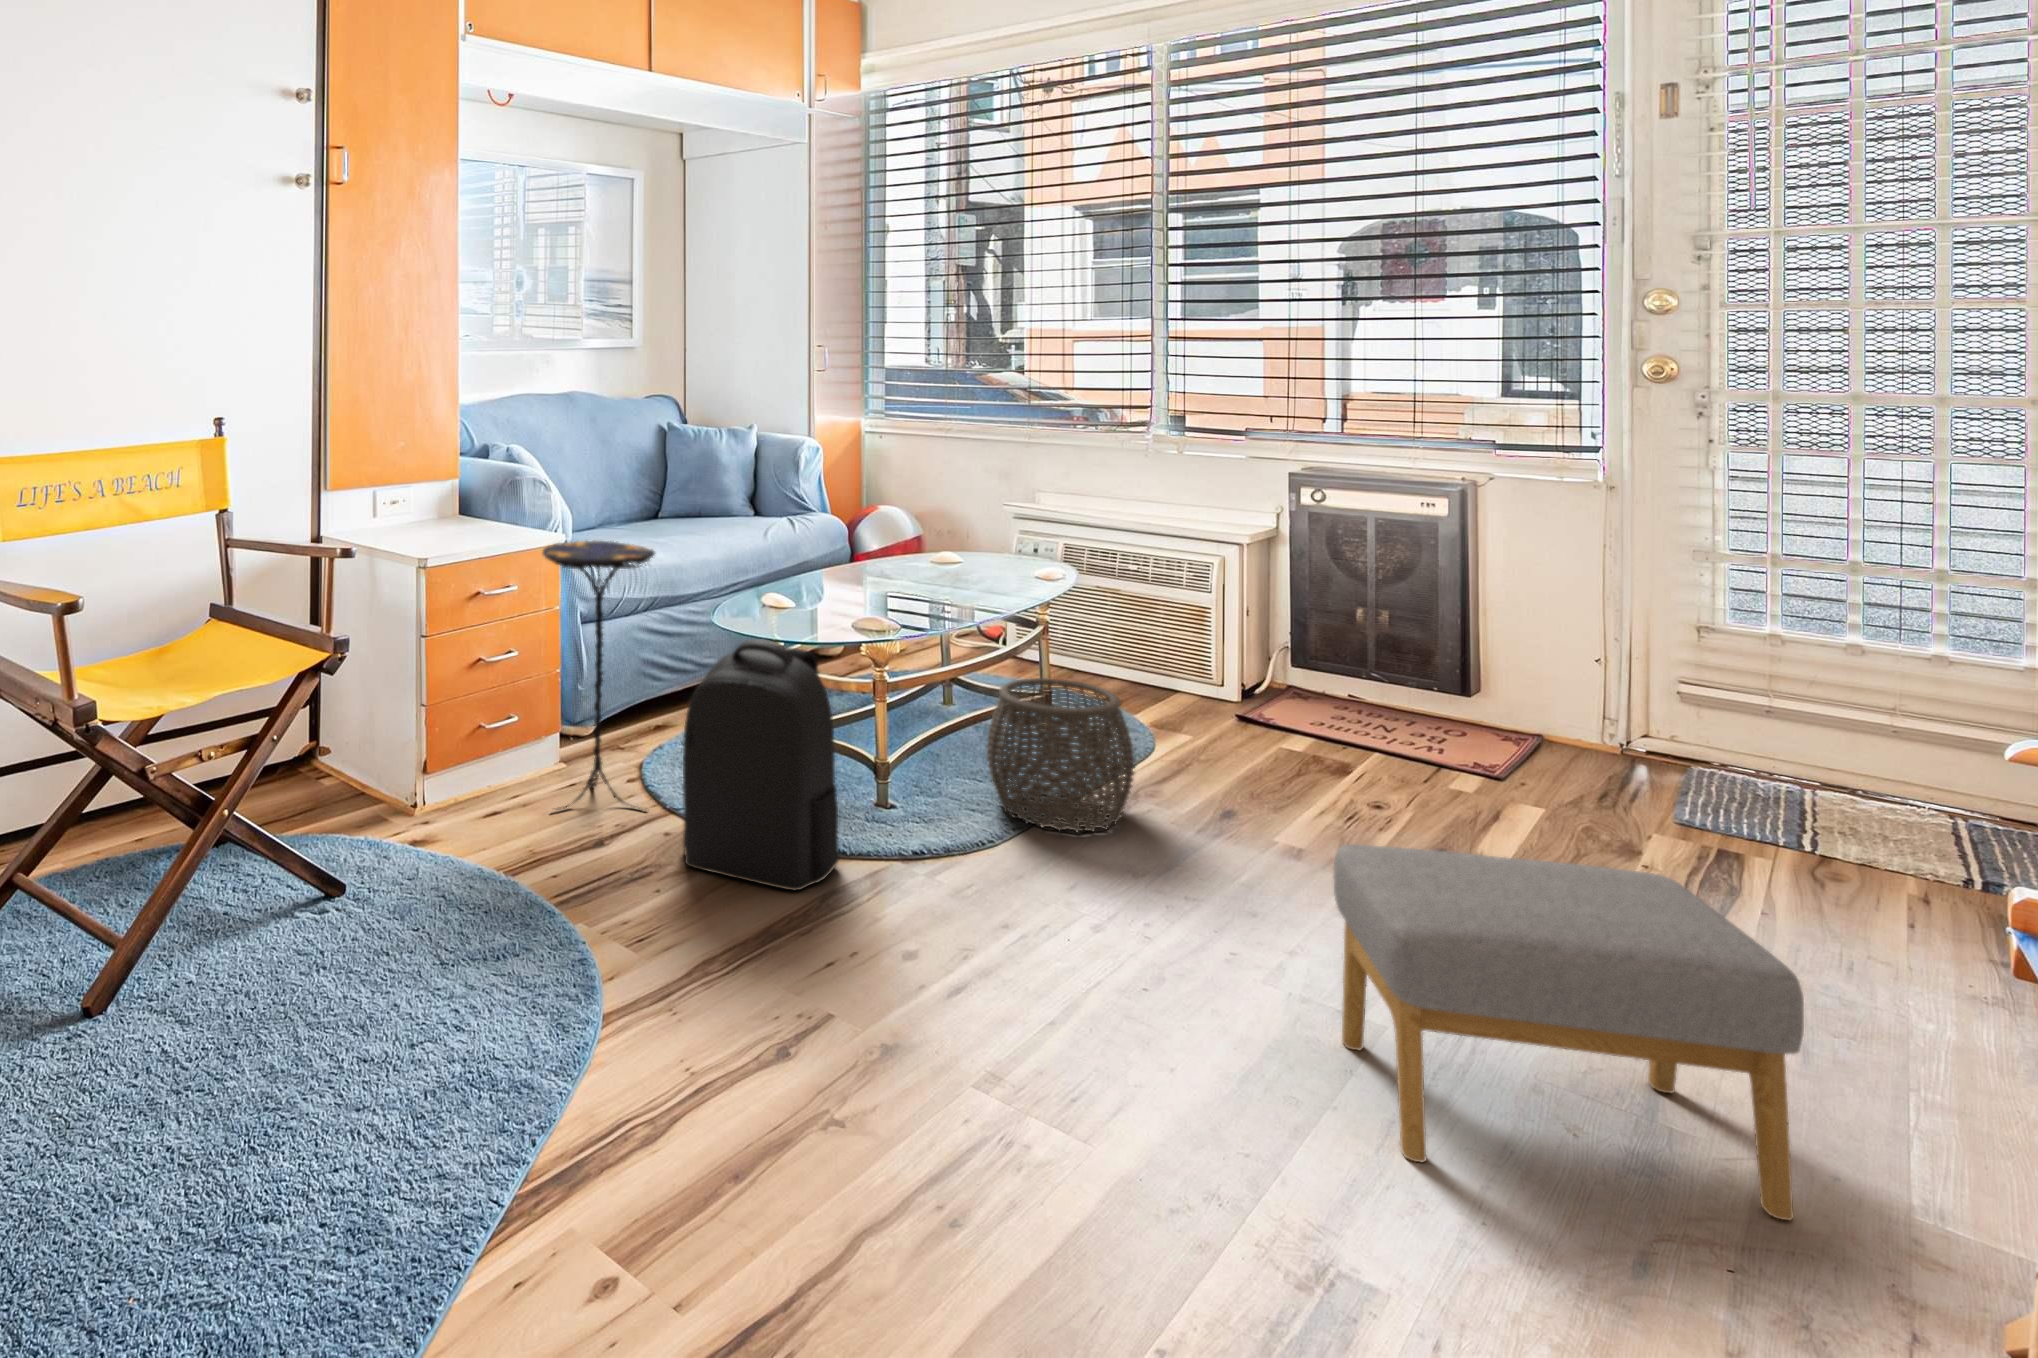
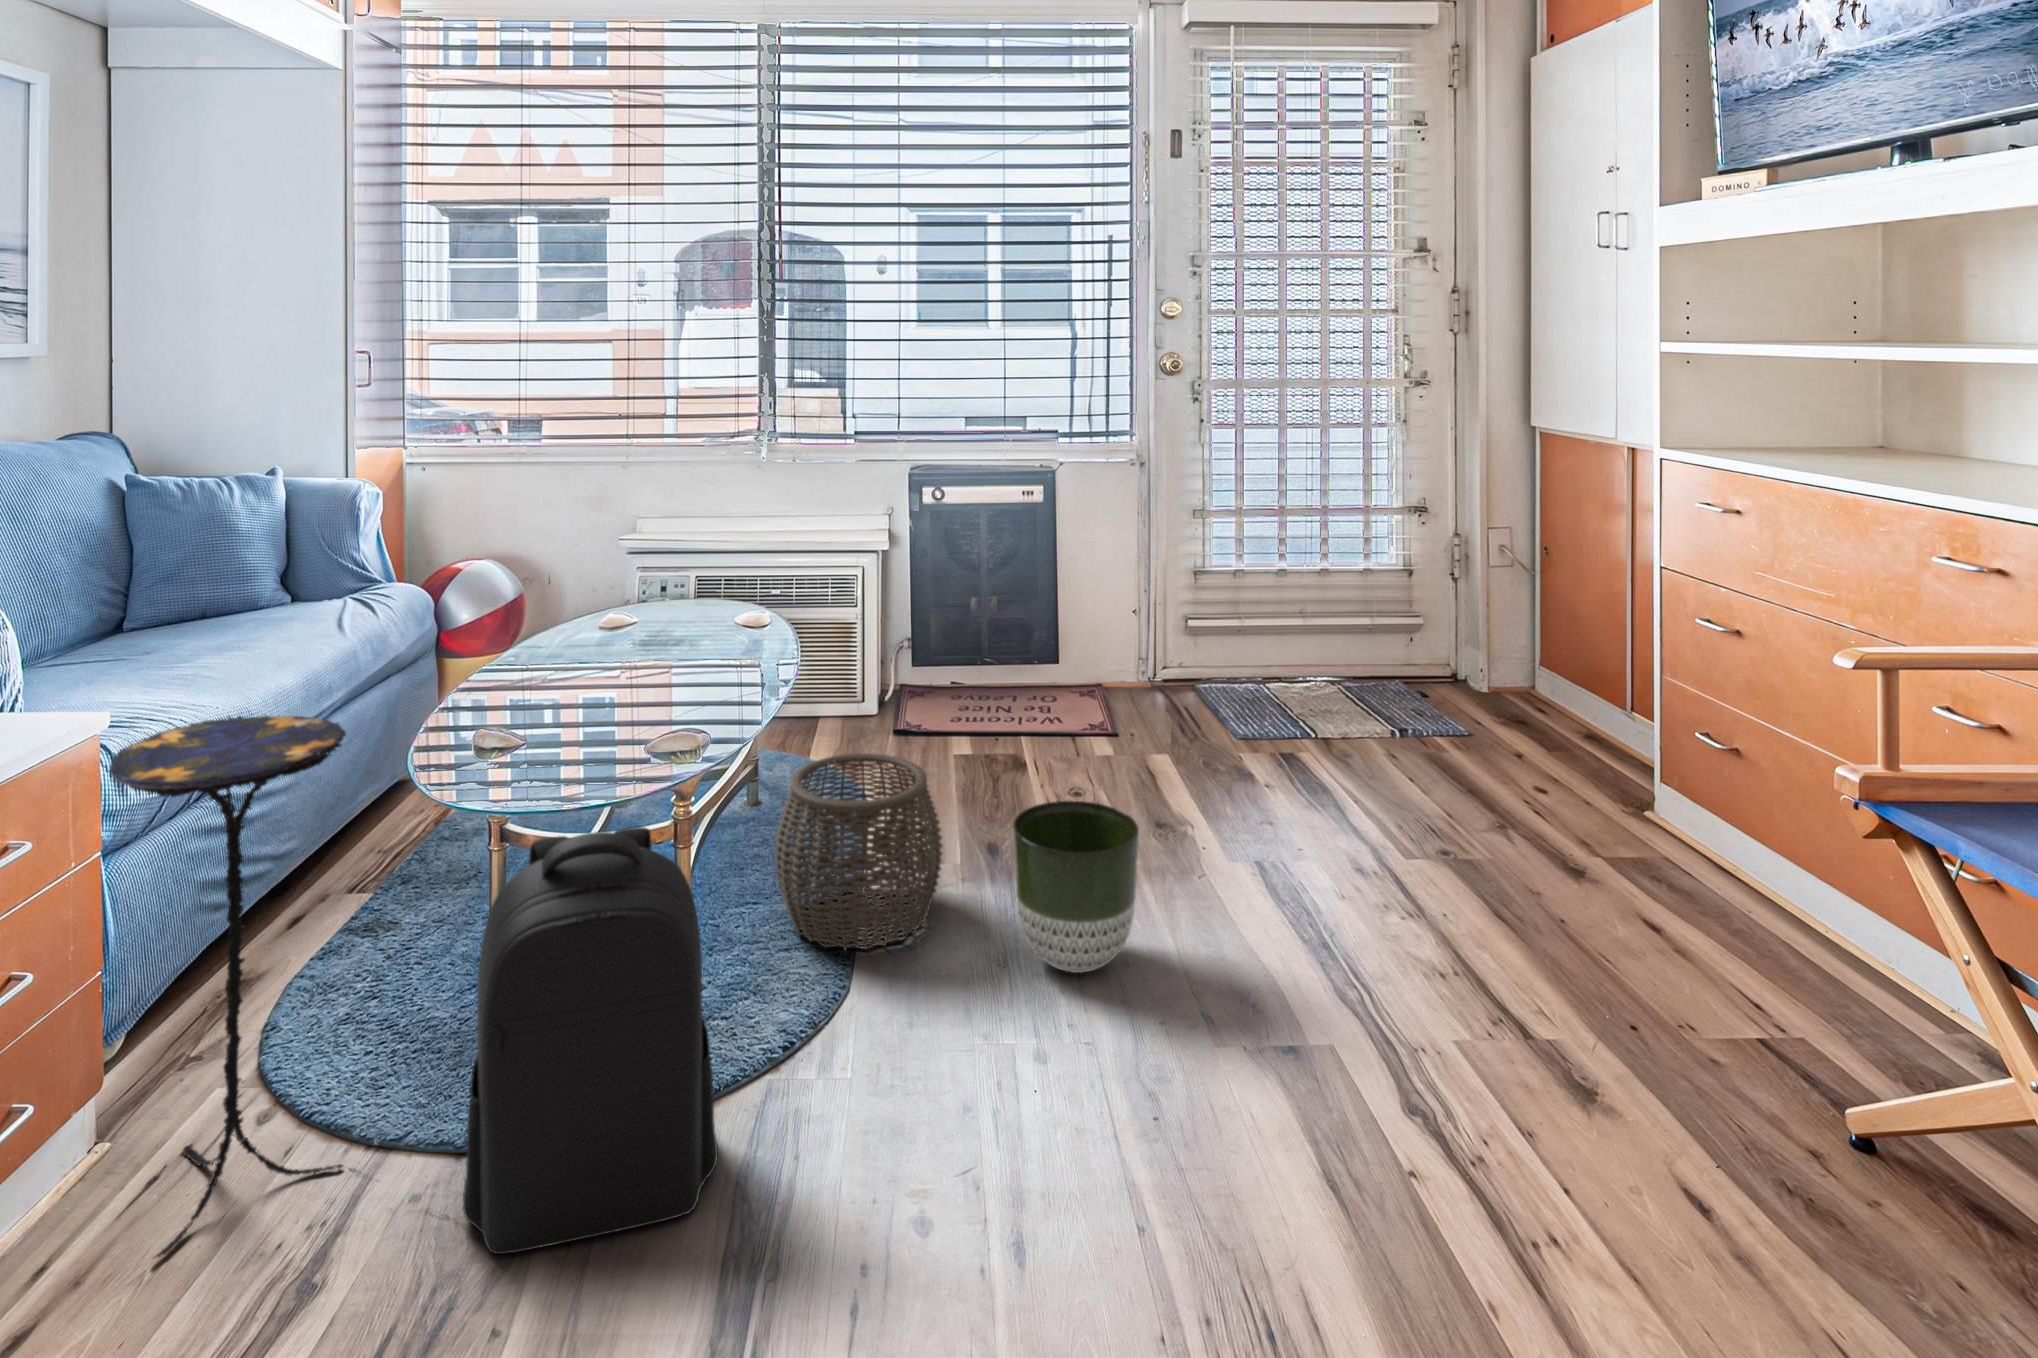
planter: none [1153,747,1280,898] -> present [1013,801,1139,973]
footstool: present [1334,844,1804,1220] -> none [1328,836,1707,1237]

